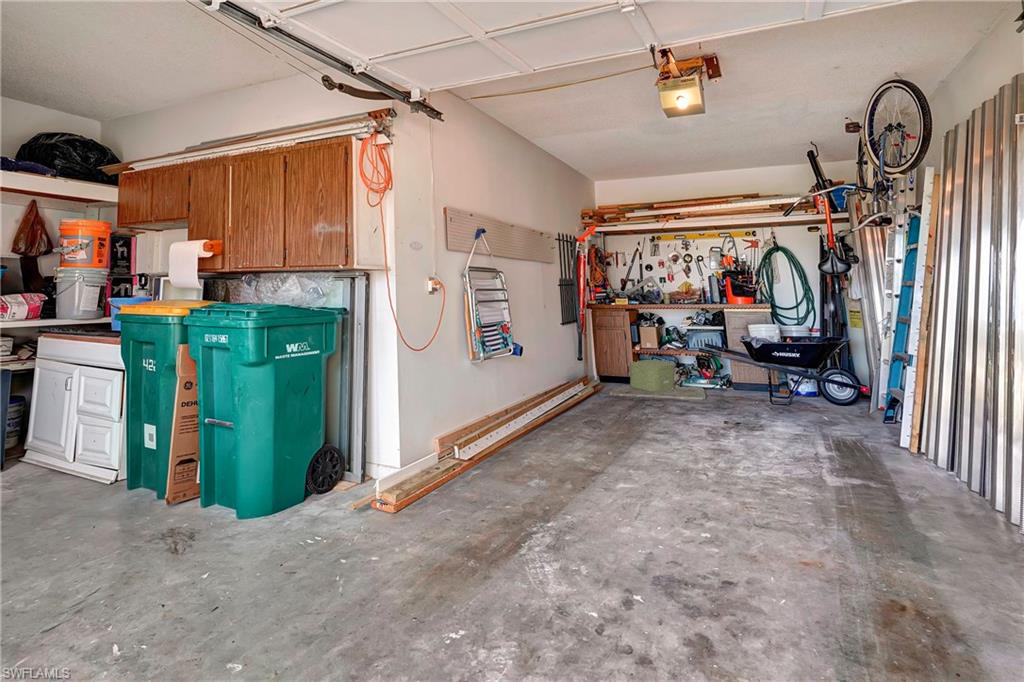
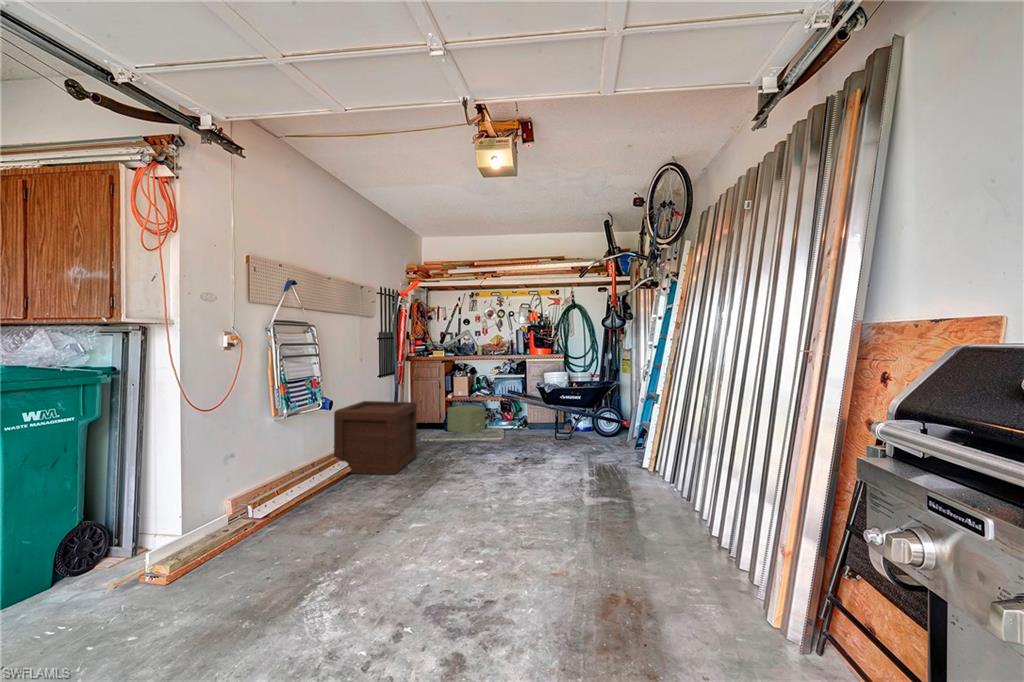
wooden crate: none [521,351,603,429] -> present [334,401,417,475]

